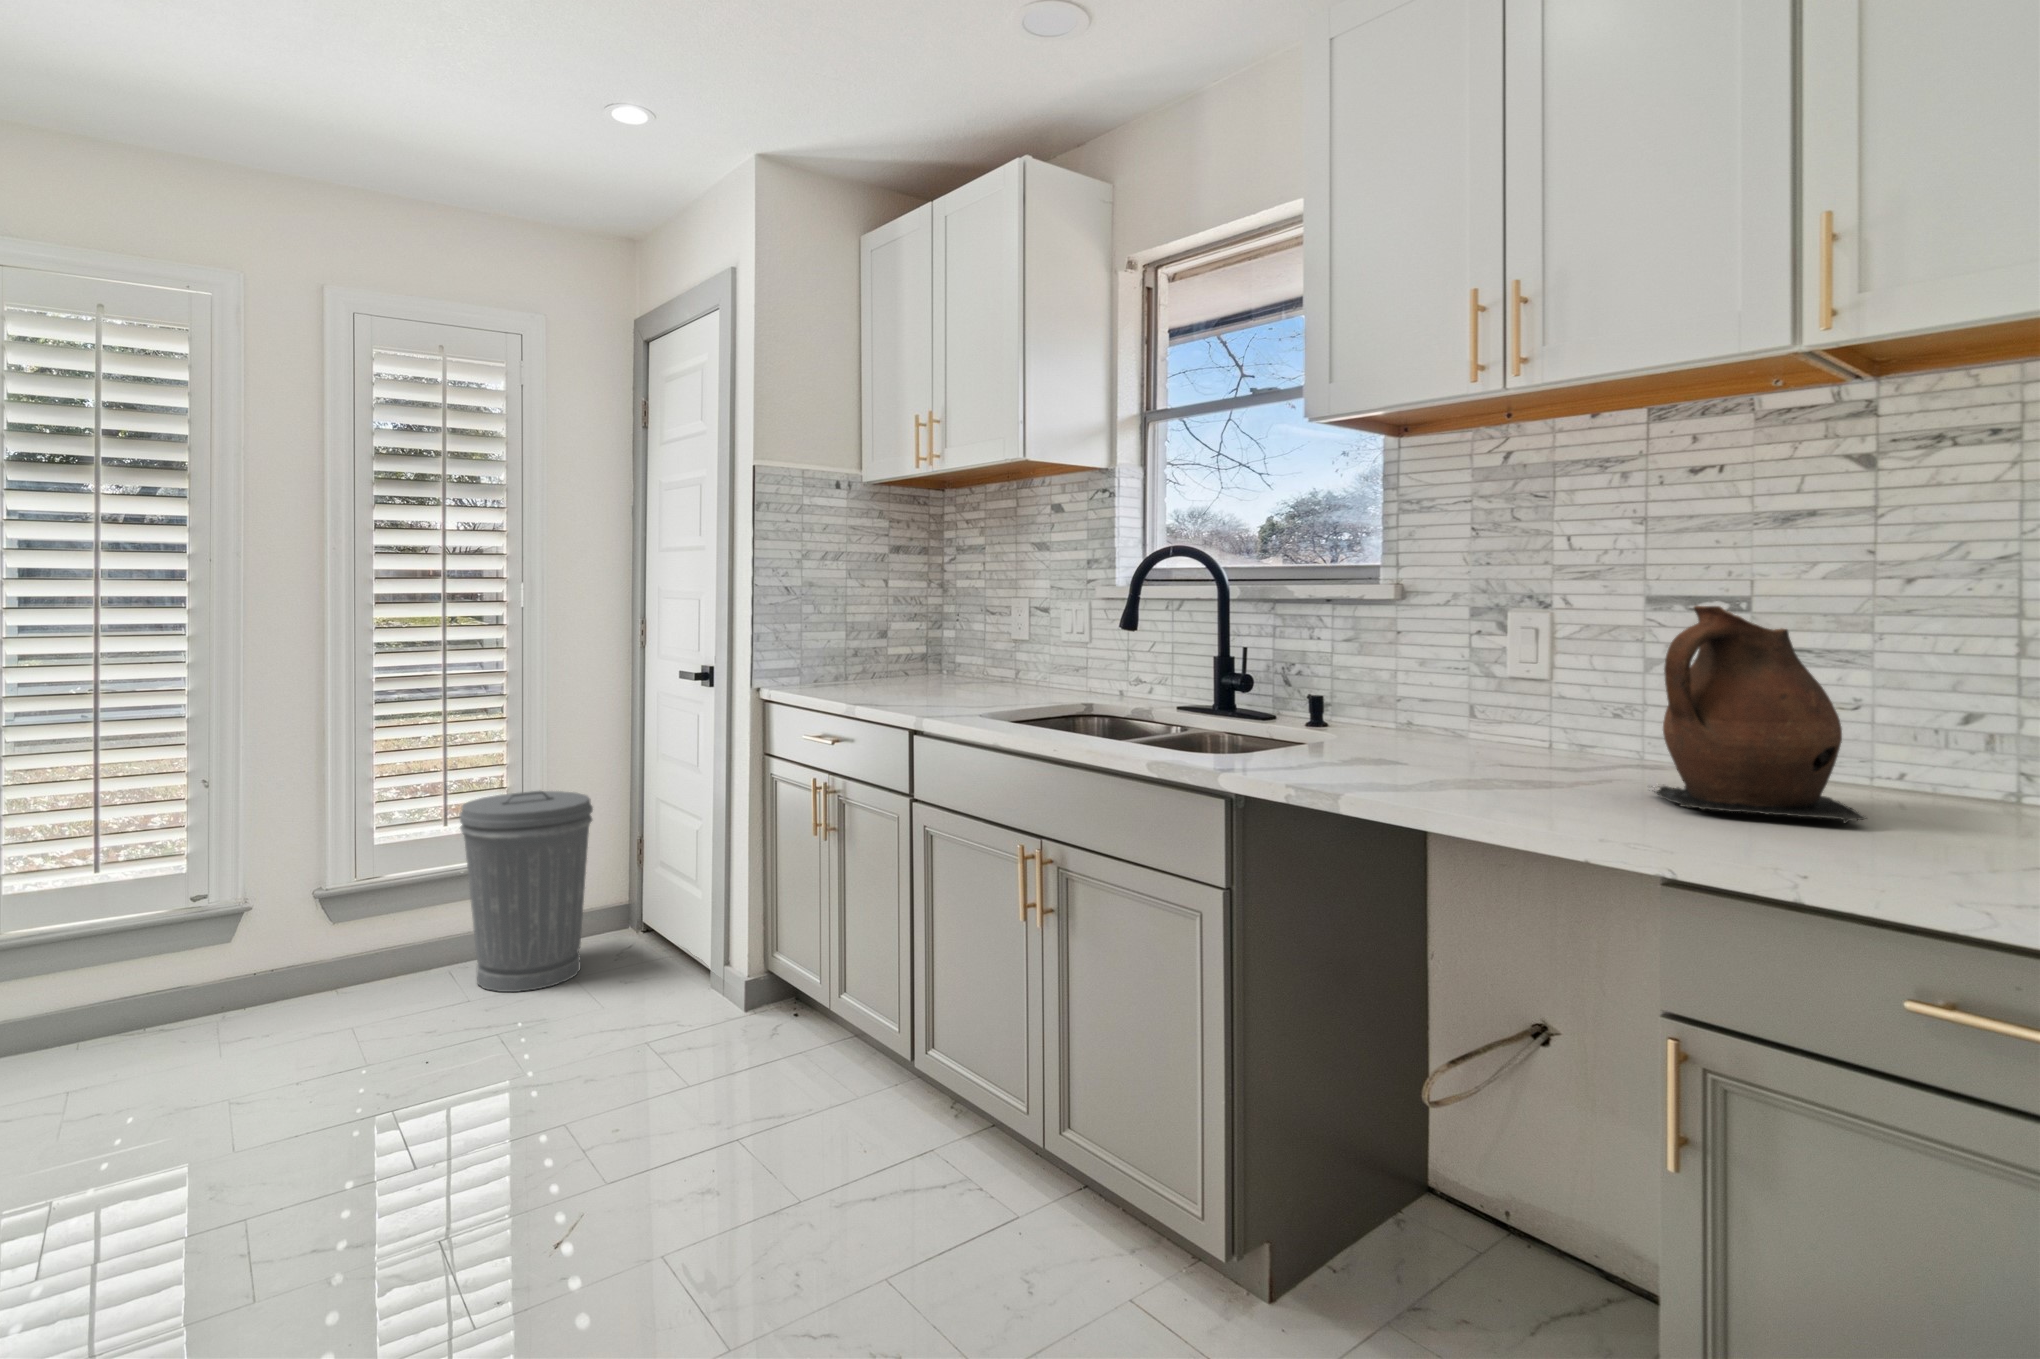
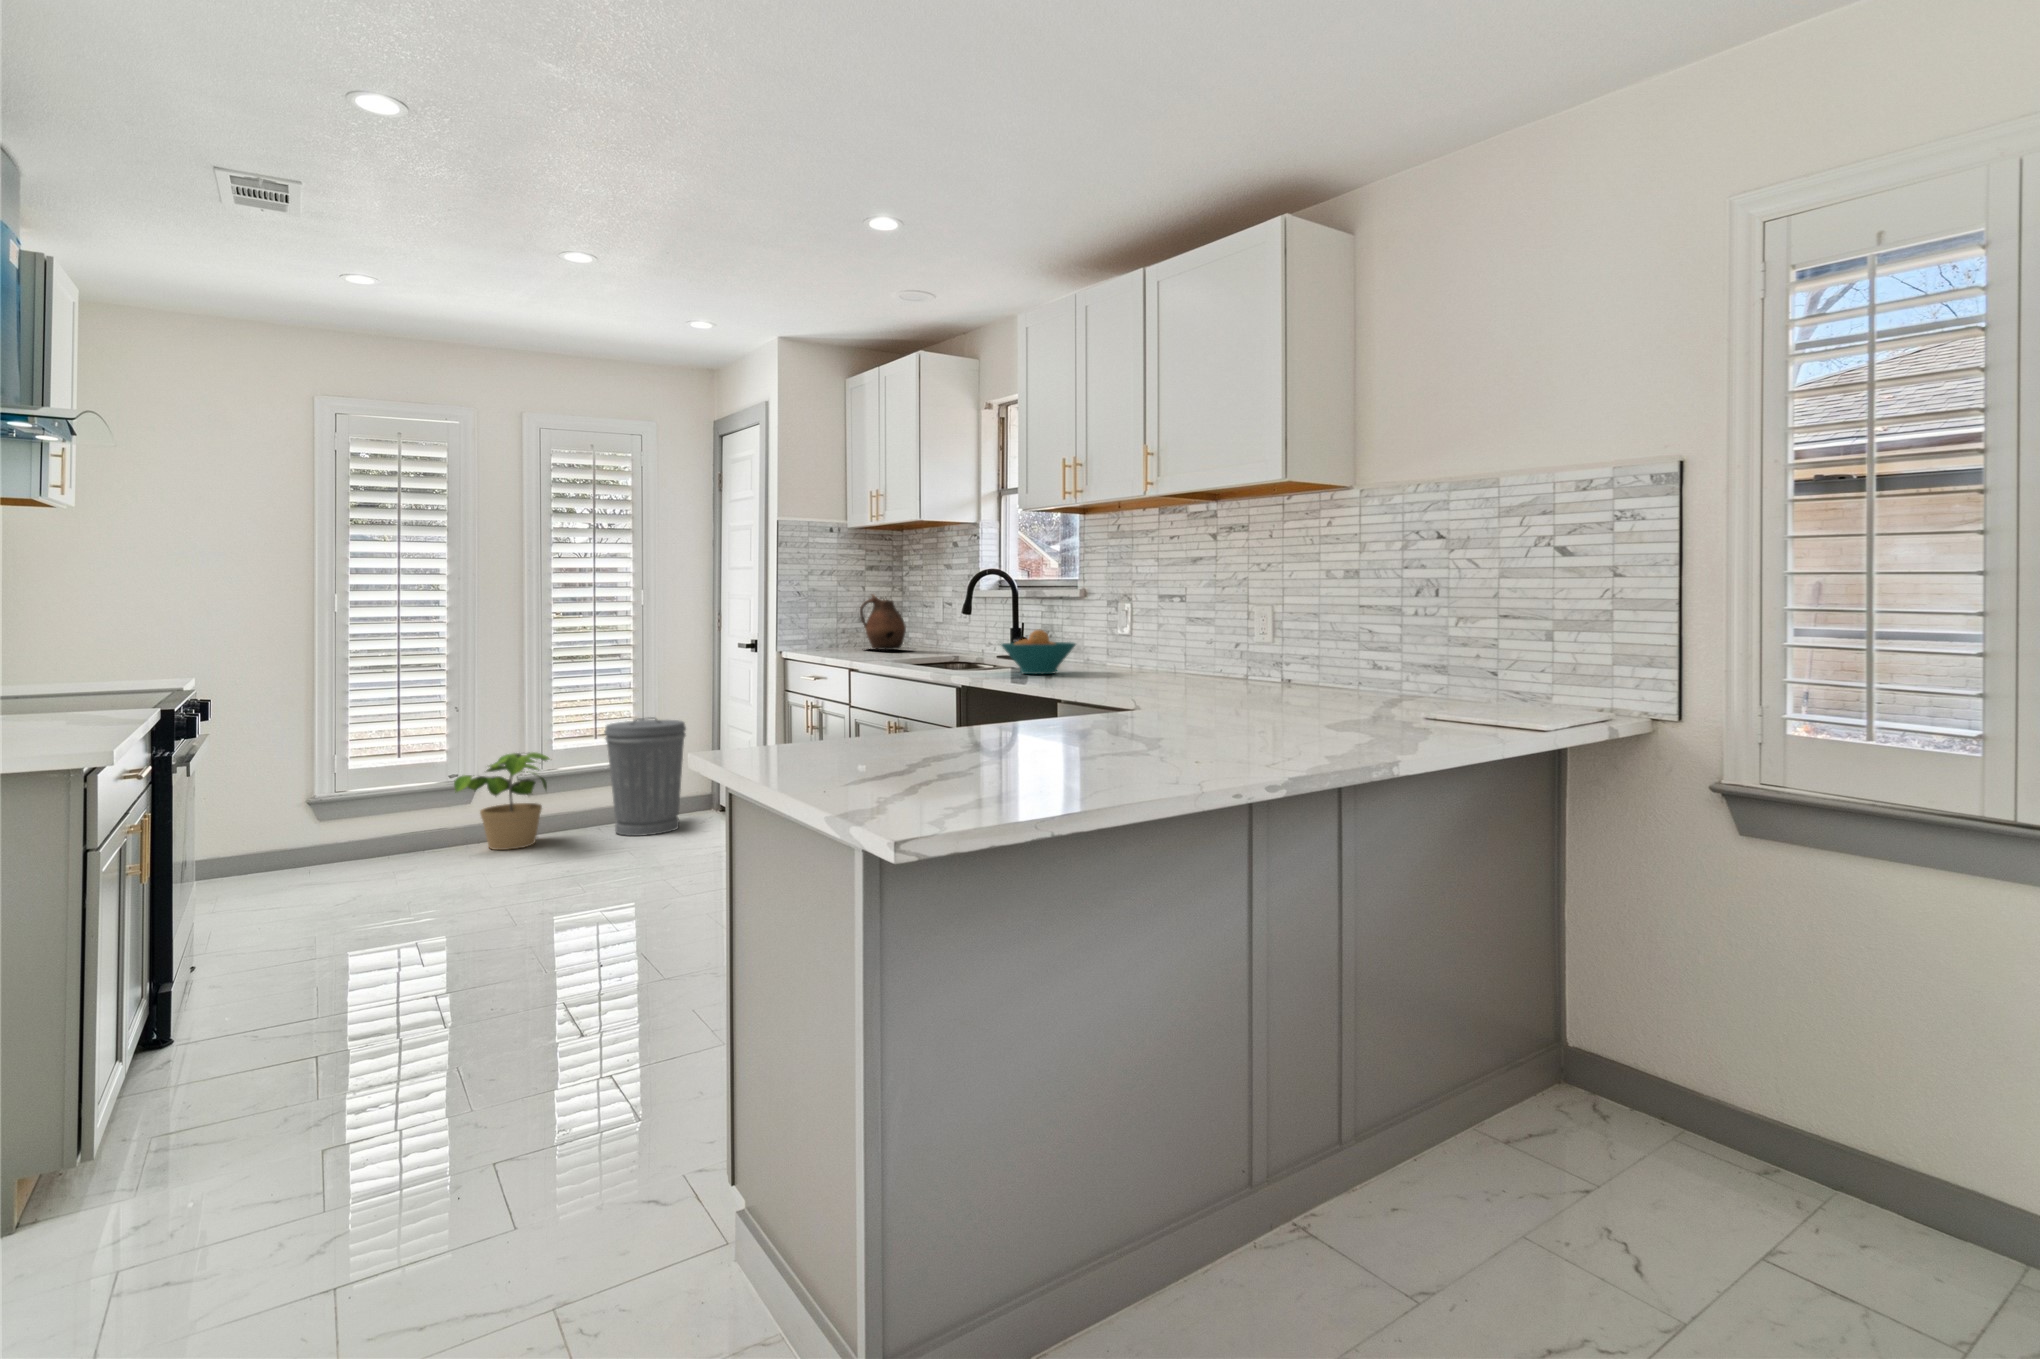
ceramic pitcher: present [1655,606,1866,823] -> present [860,595,906,650]
fruit bowl: none [1344,678,1541,786] -> present [1002,630,1076,674]
potted plant: none [193,865,363,1028] -> present [454,752,549,850]

